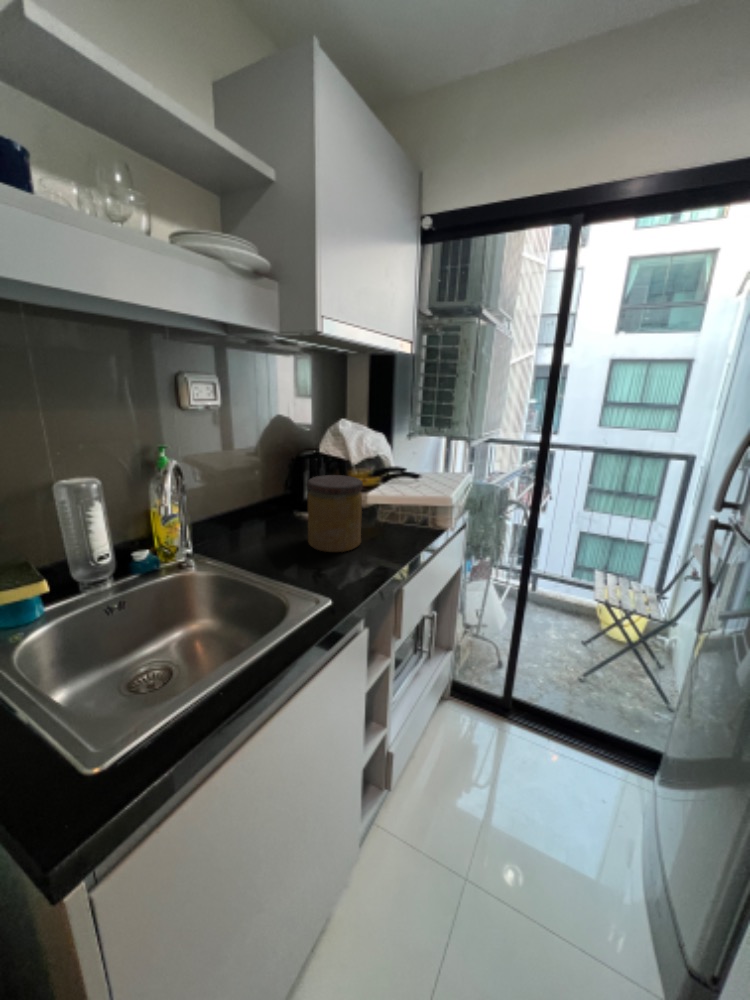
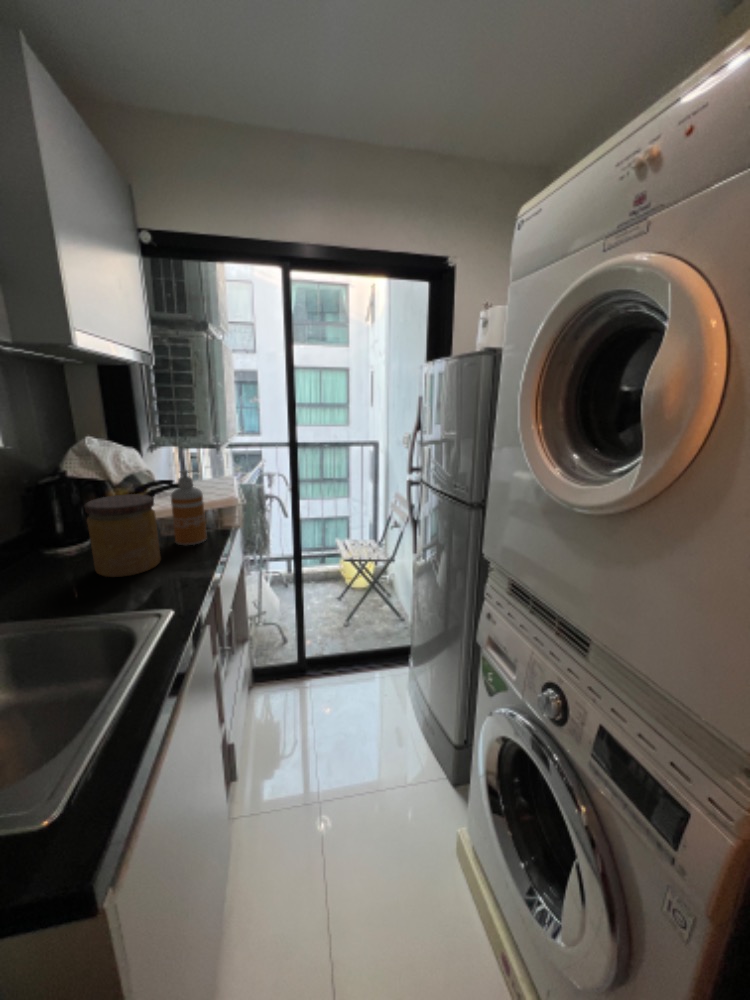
soap dispenser: none [385,460,418,537] -> present [171,470,206,545]

